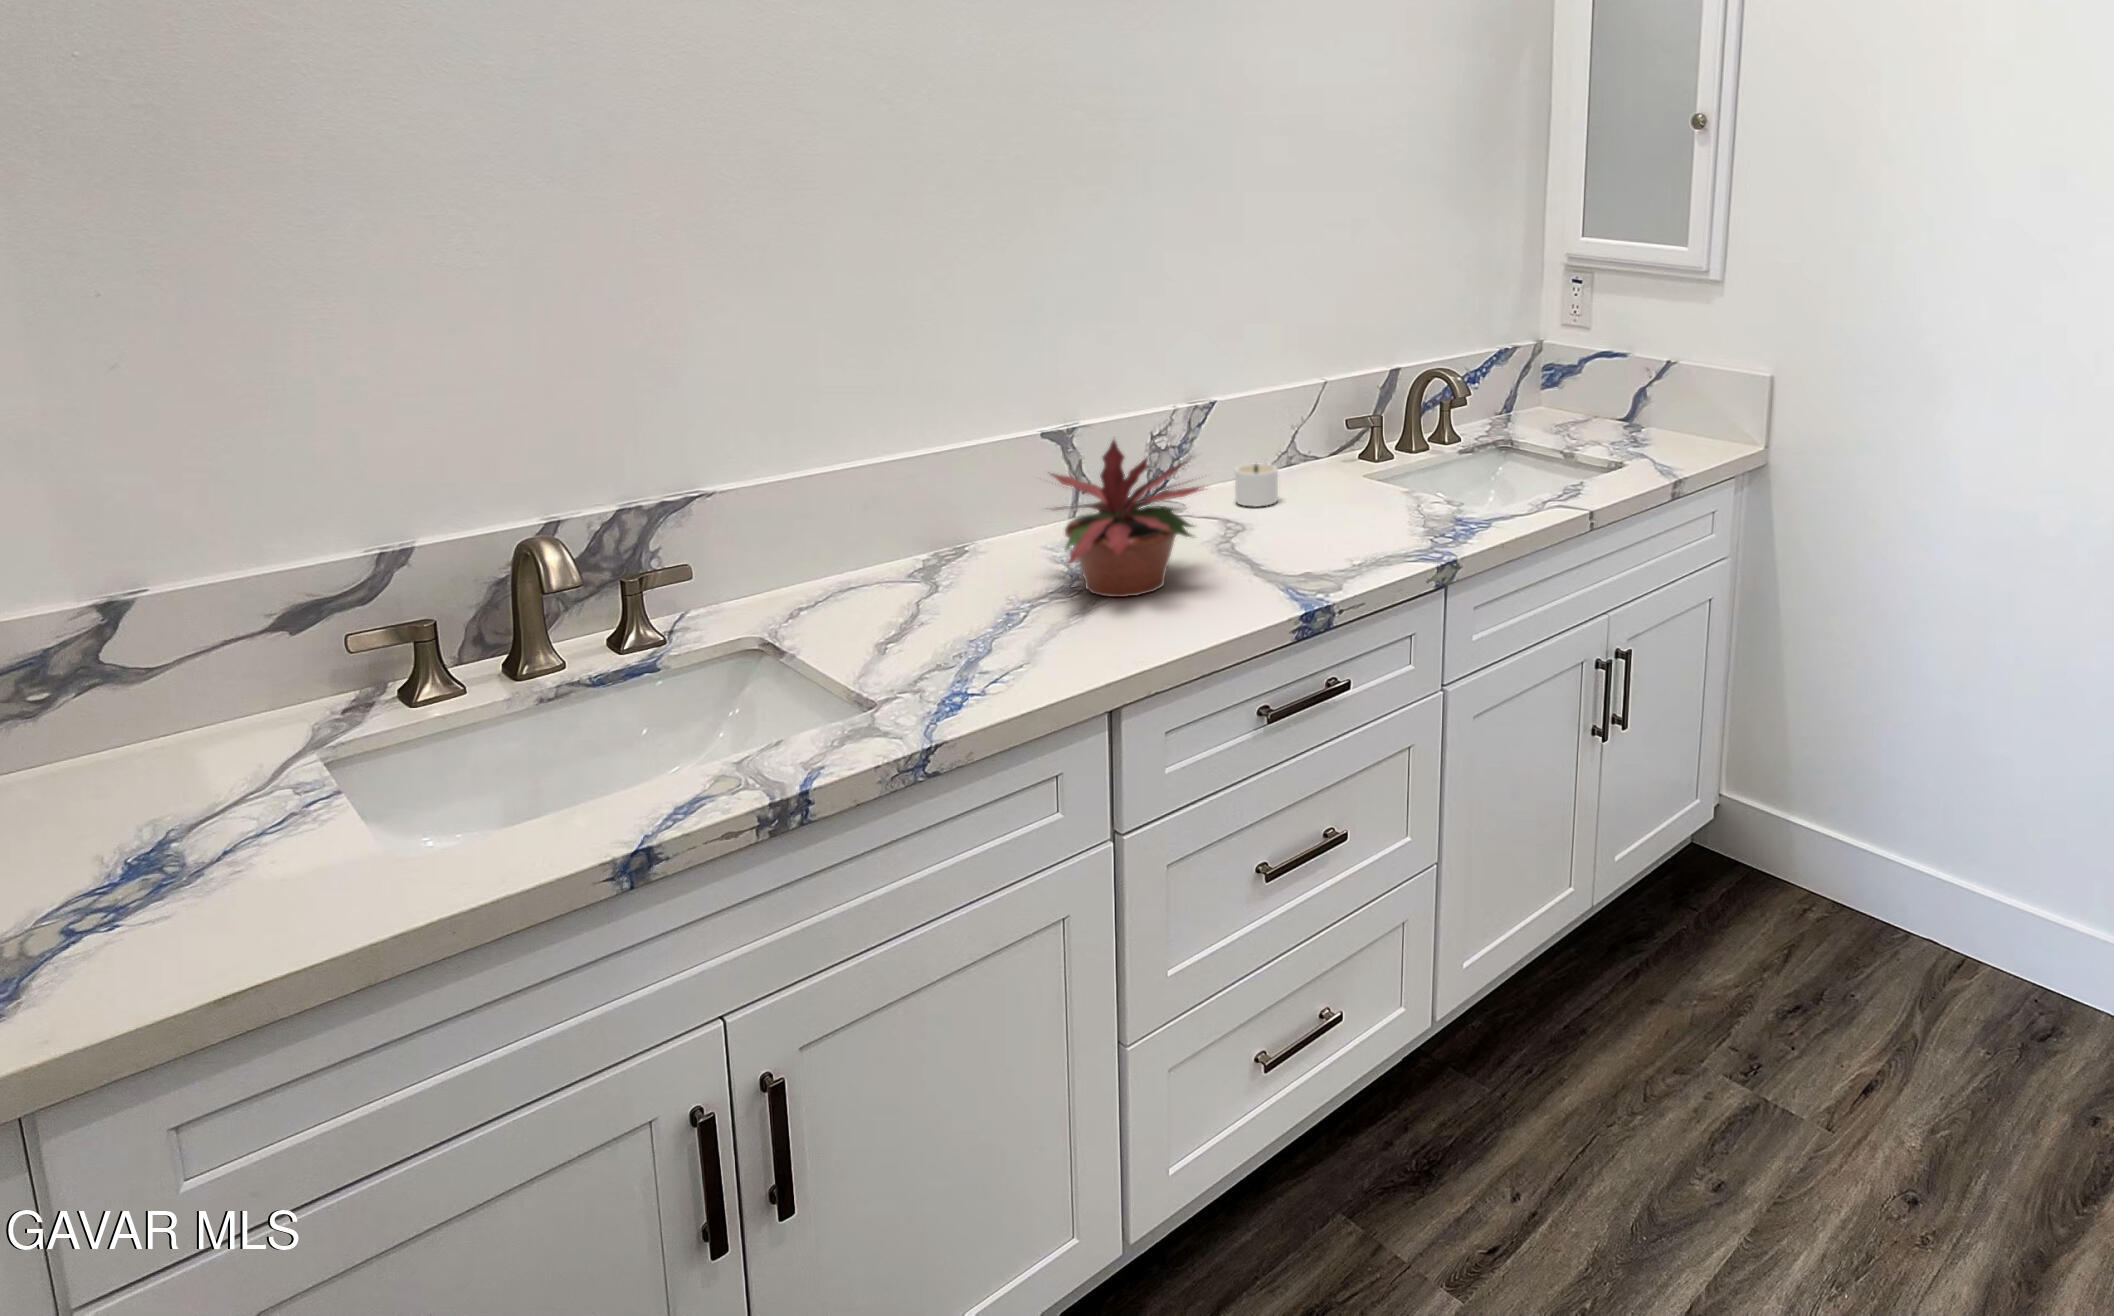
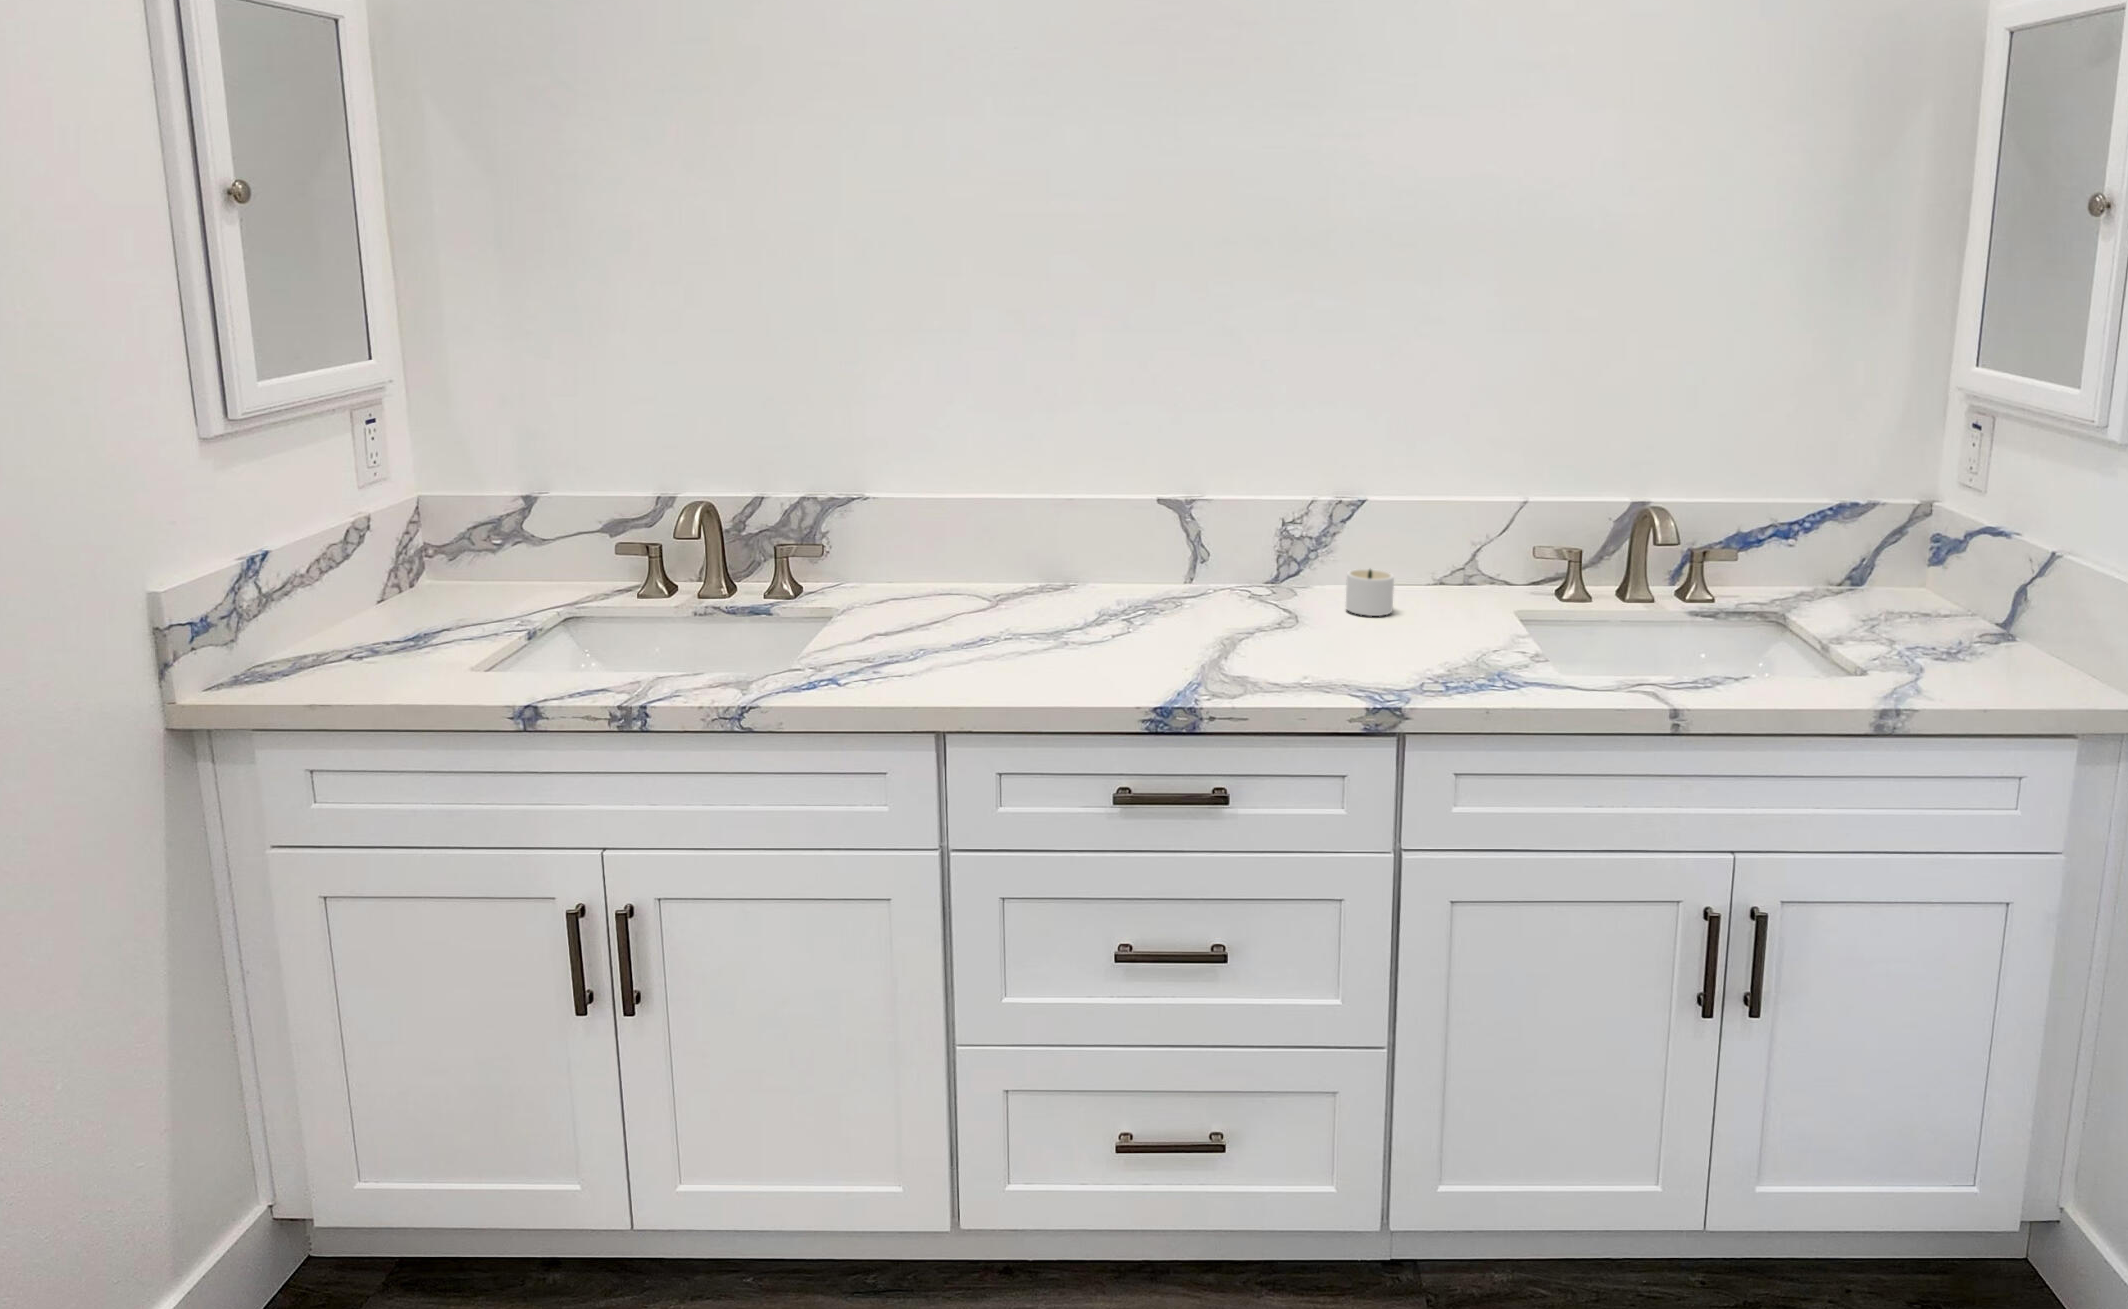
potted plant: present [1047,440,1207,597] -> none [1019,490,1208,655]

